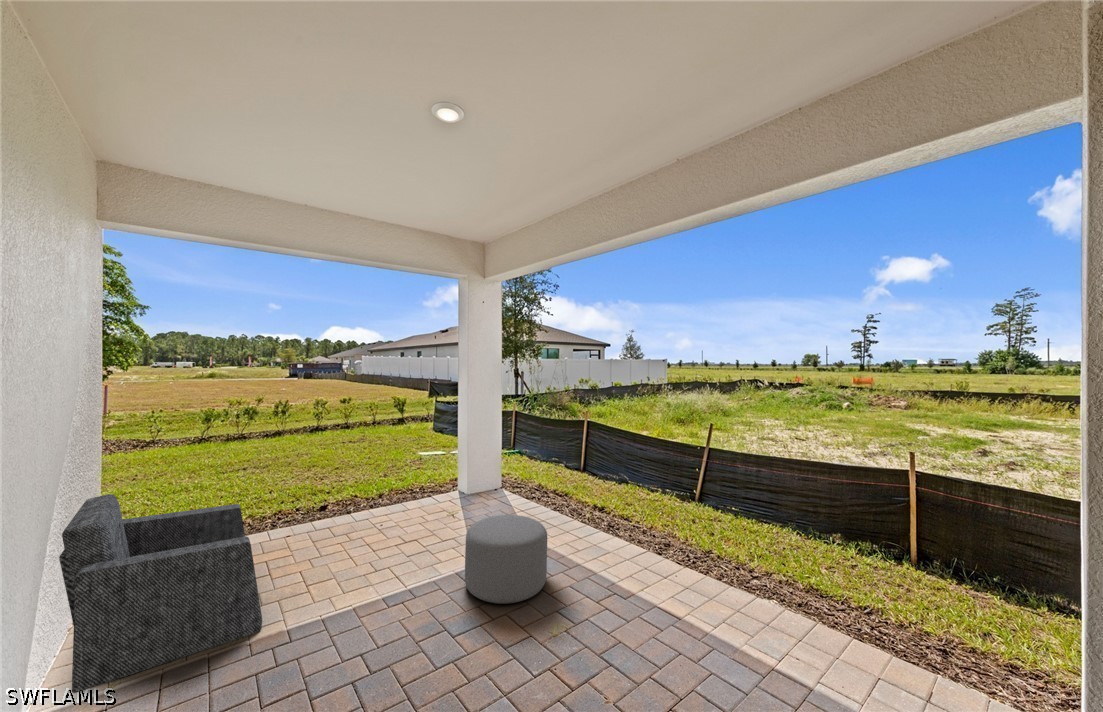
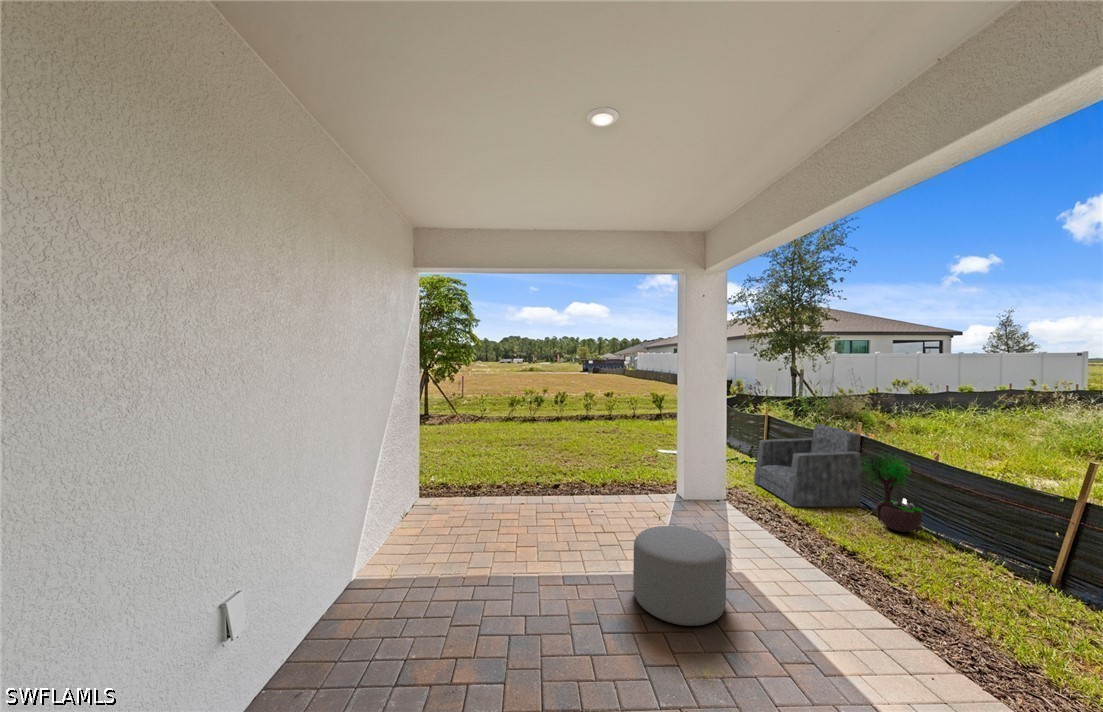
potted tree: none [593,426,631,487] -> present [859,451,922,532]
armchair: present [59,494,262,693] -> present [754,424,861,507]

